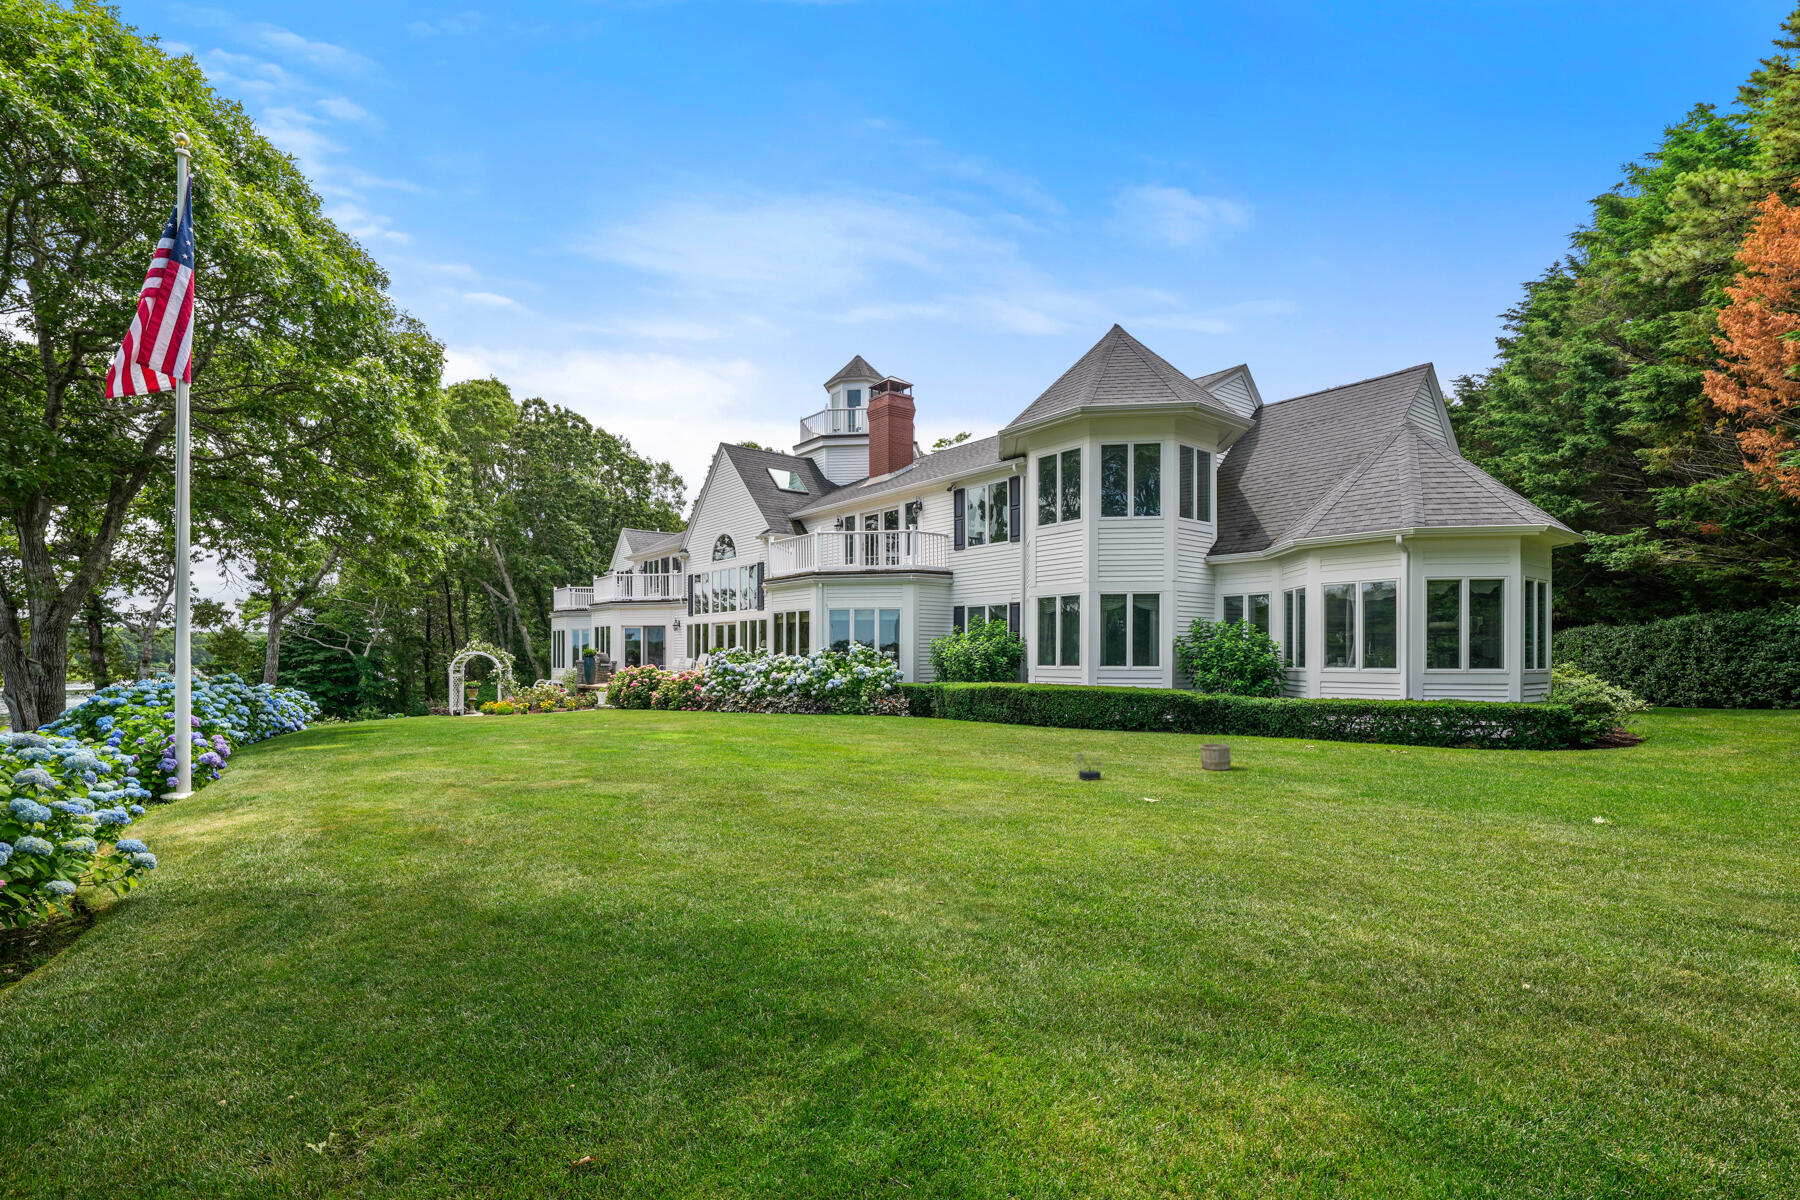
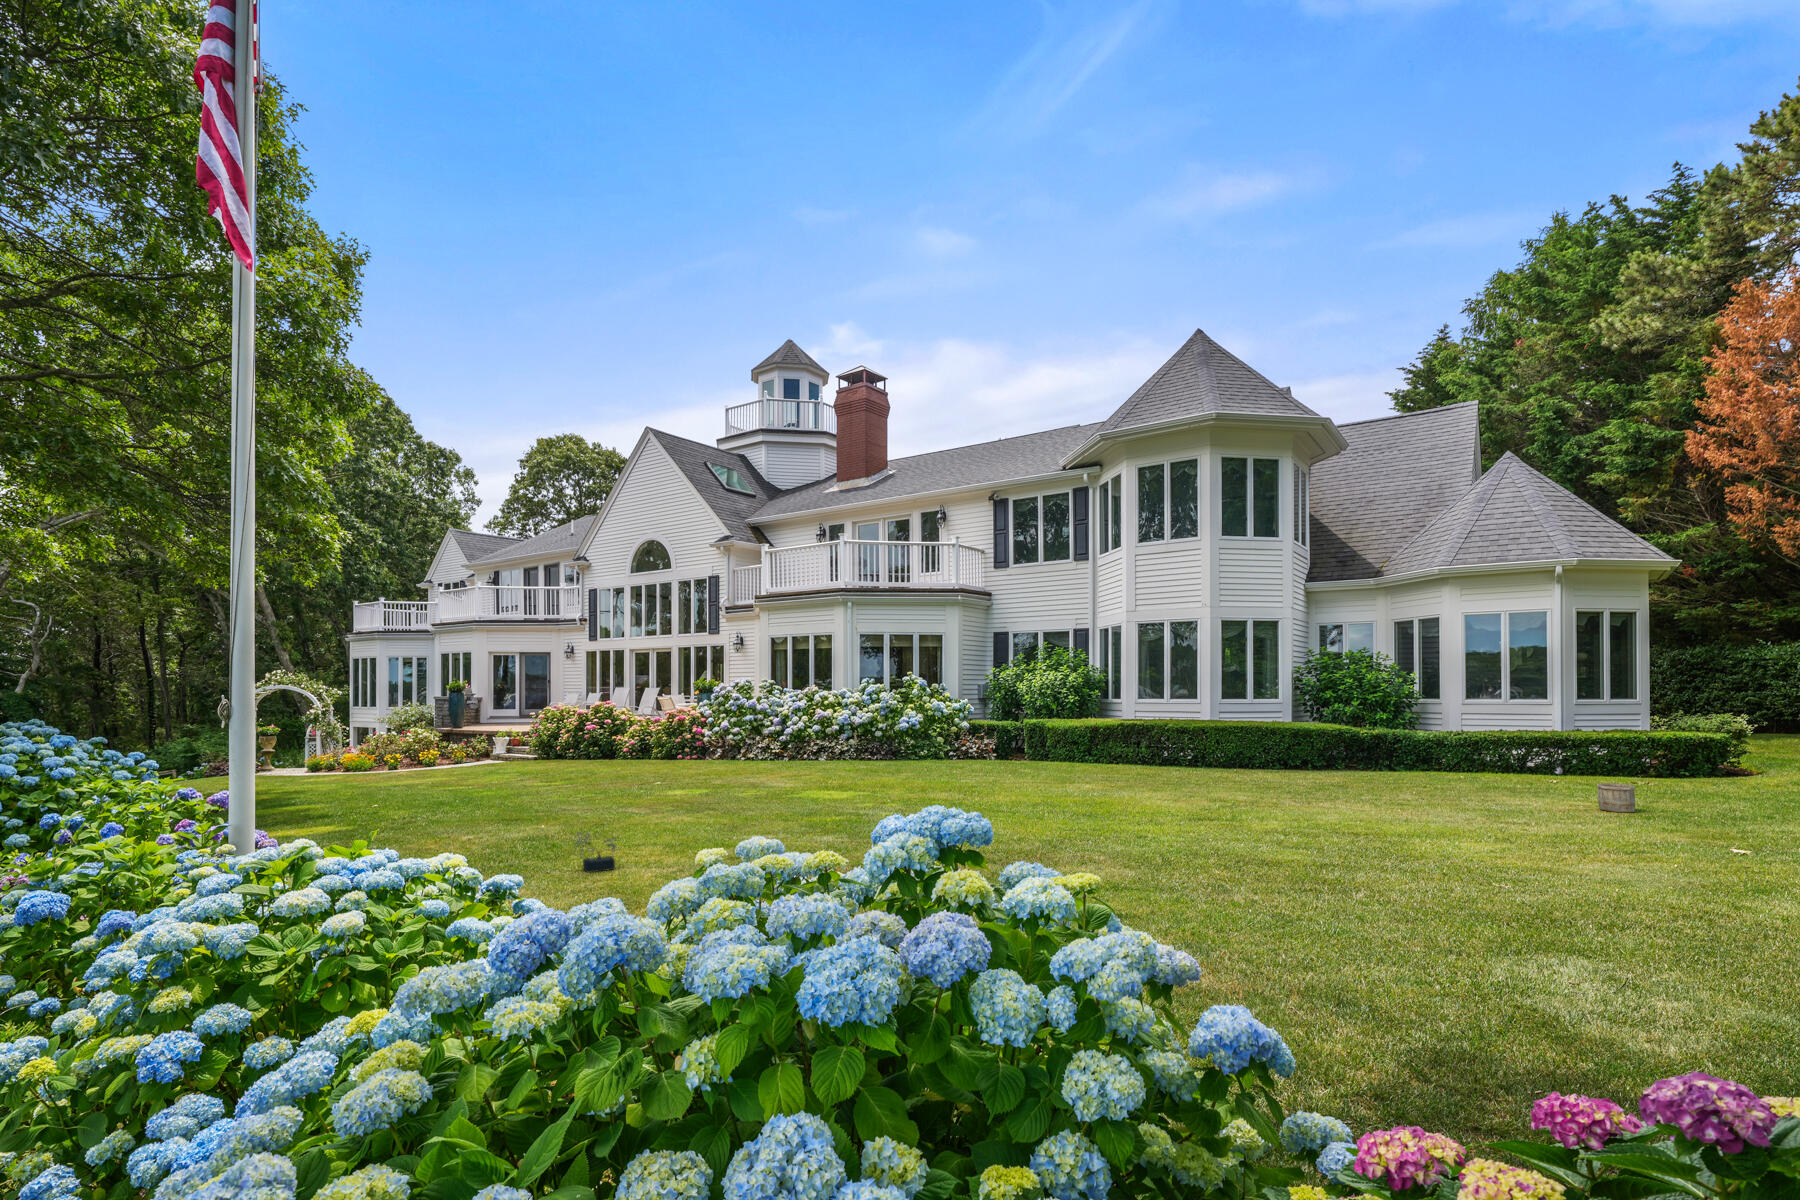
decorative plant: present [1077,754,1101,780] -> present [575,832,616,873]

